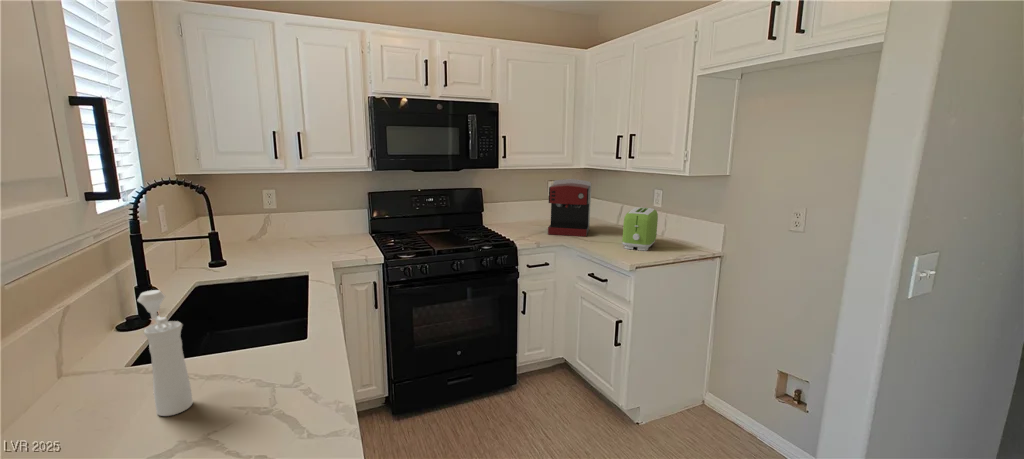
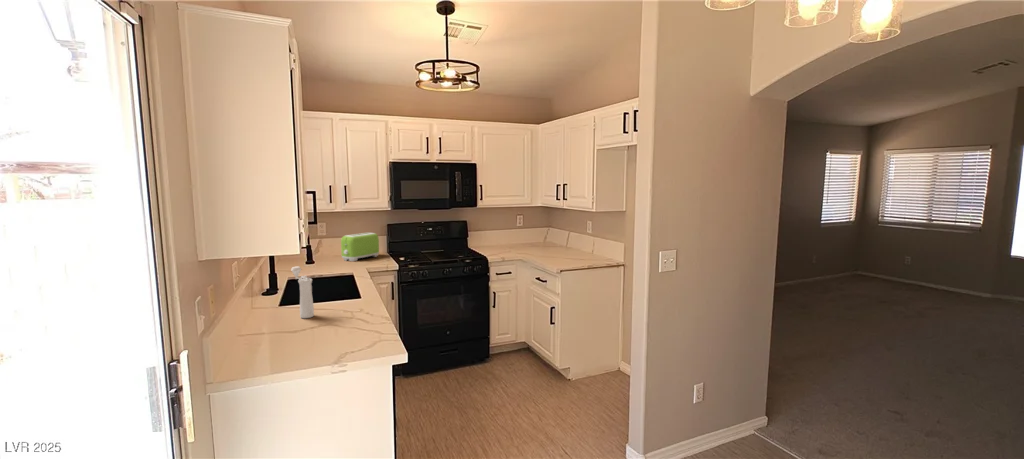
coffee maker: present [548,179,592,236] -> none [512,214,545,254]
toaster: present [622,207,658,251] -> present [341,233,379,261]

